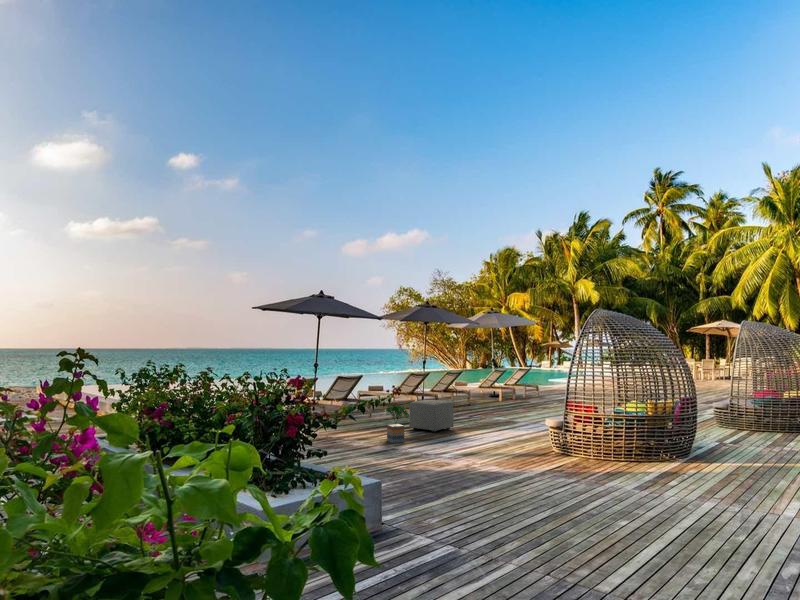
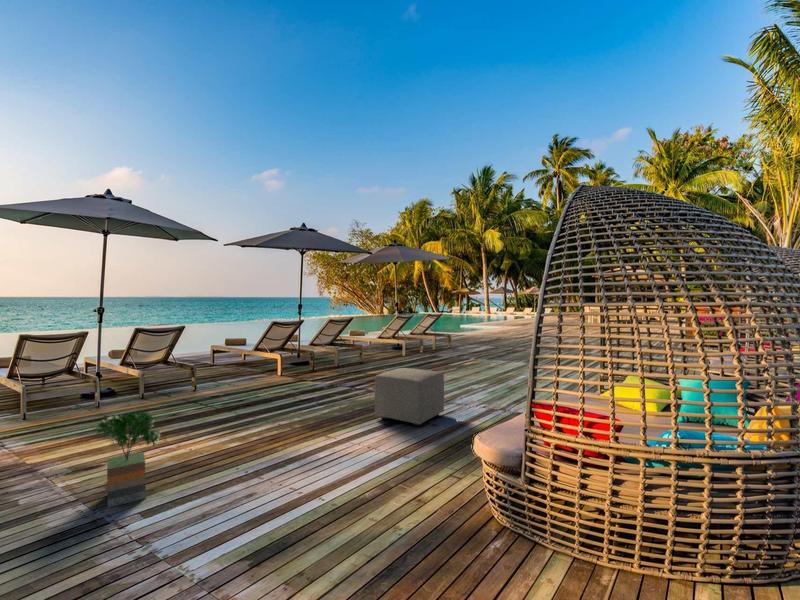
ottoman: present [409,400,454,433] -> present [375,368,444,426]

